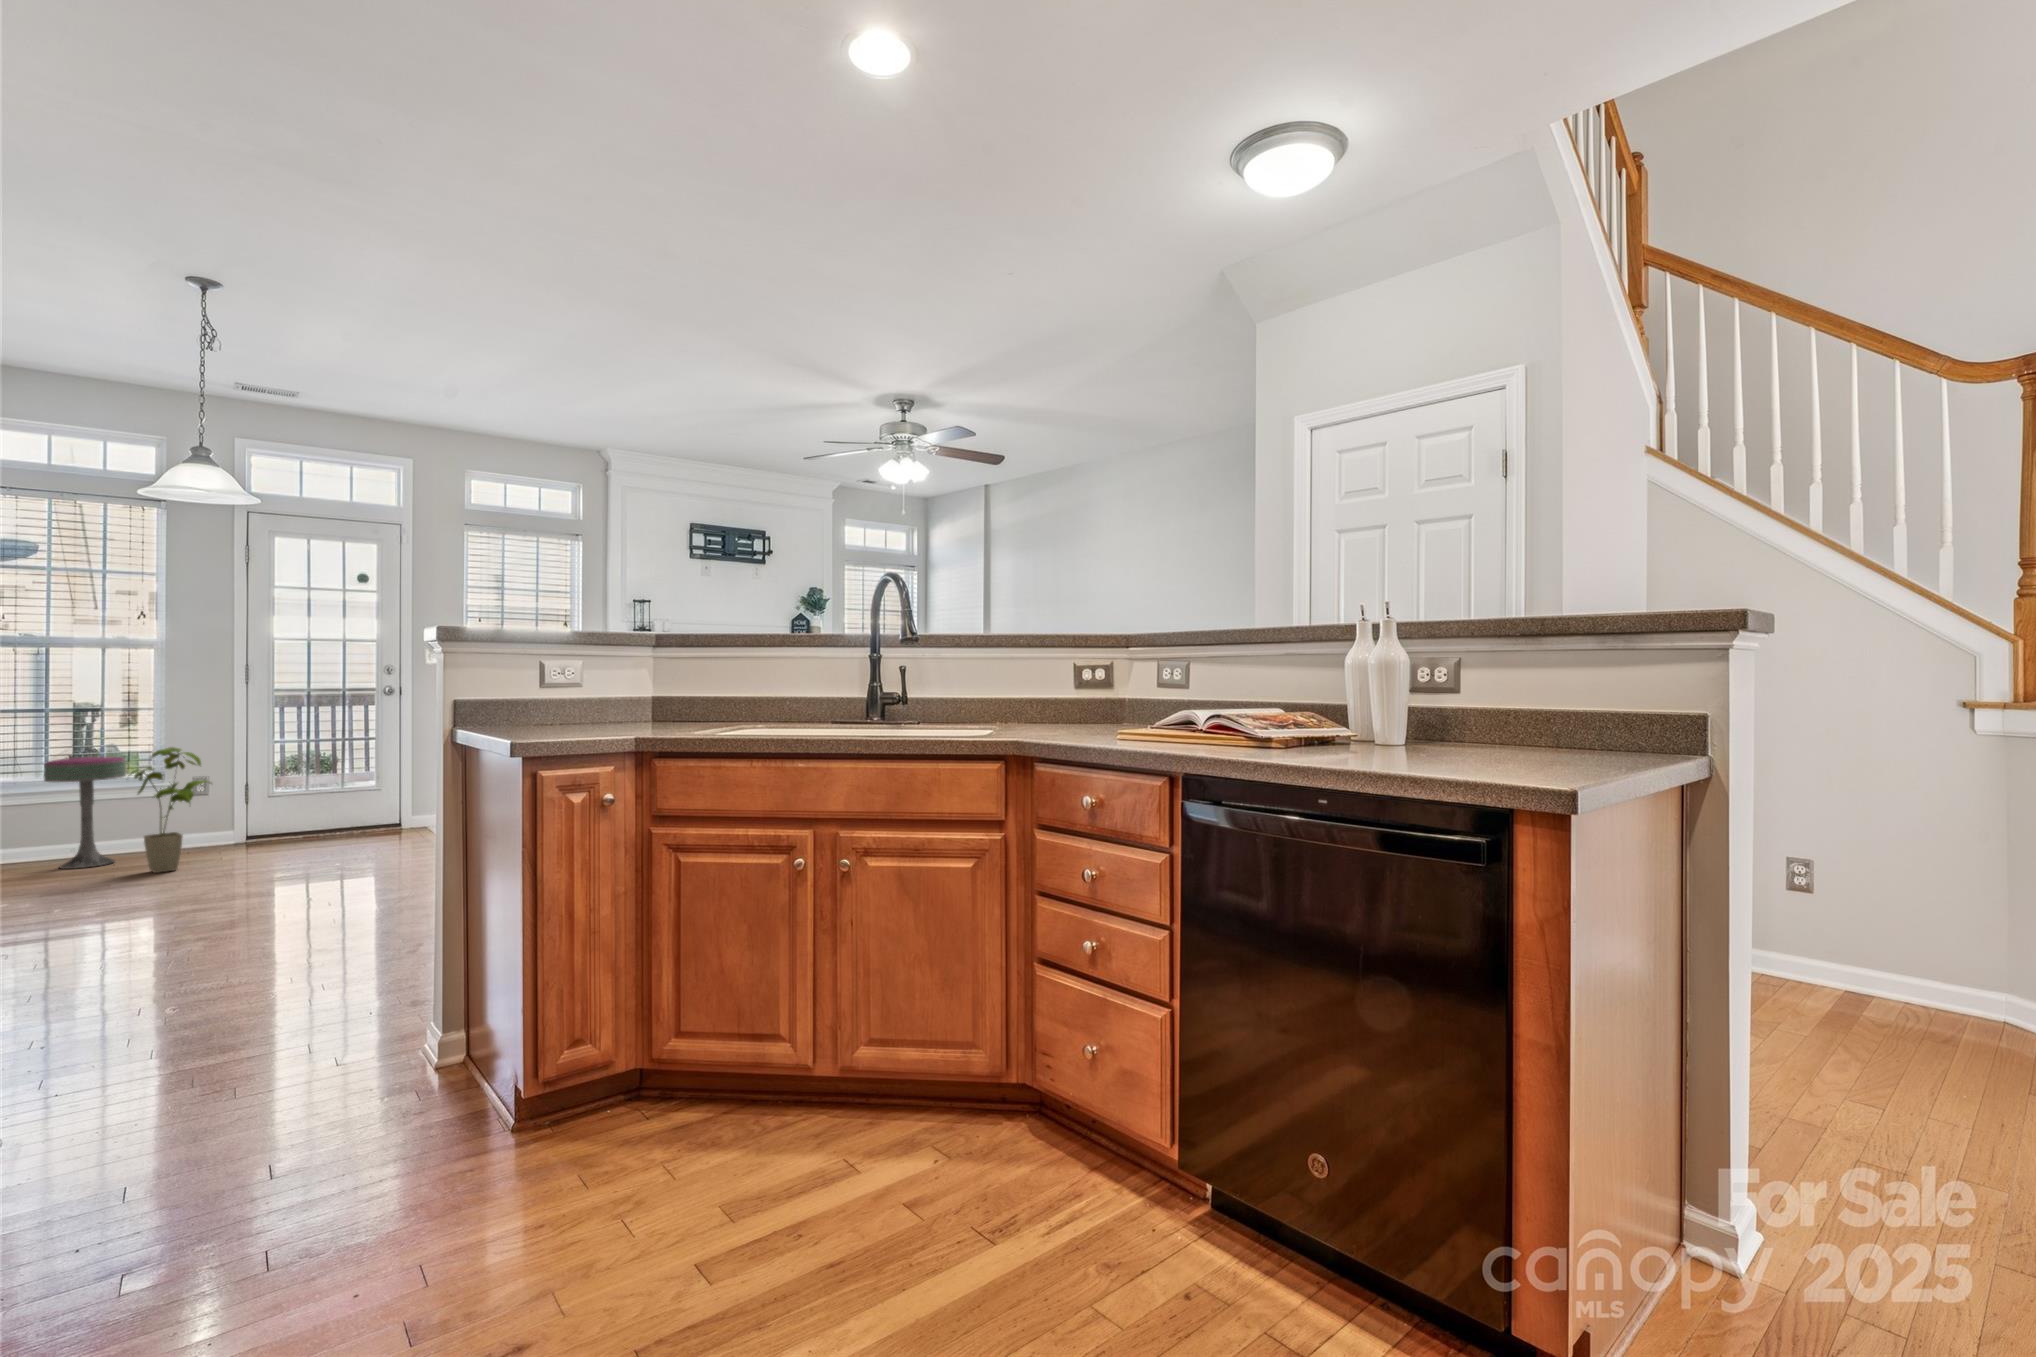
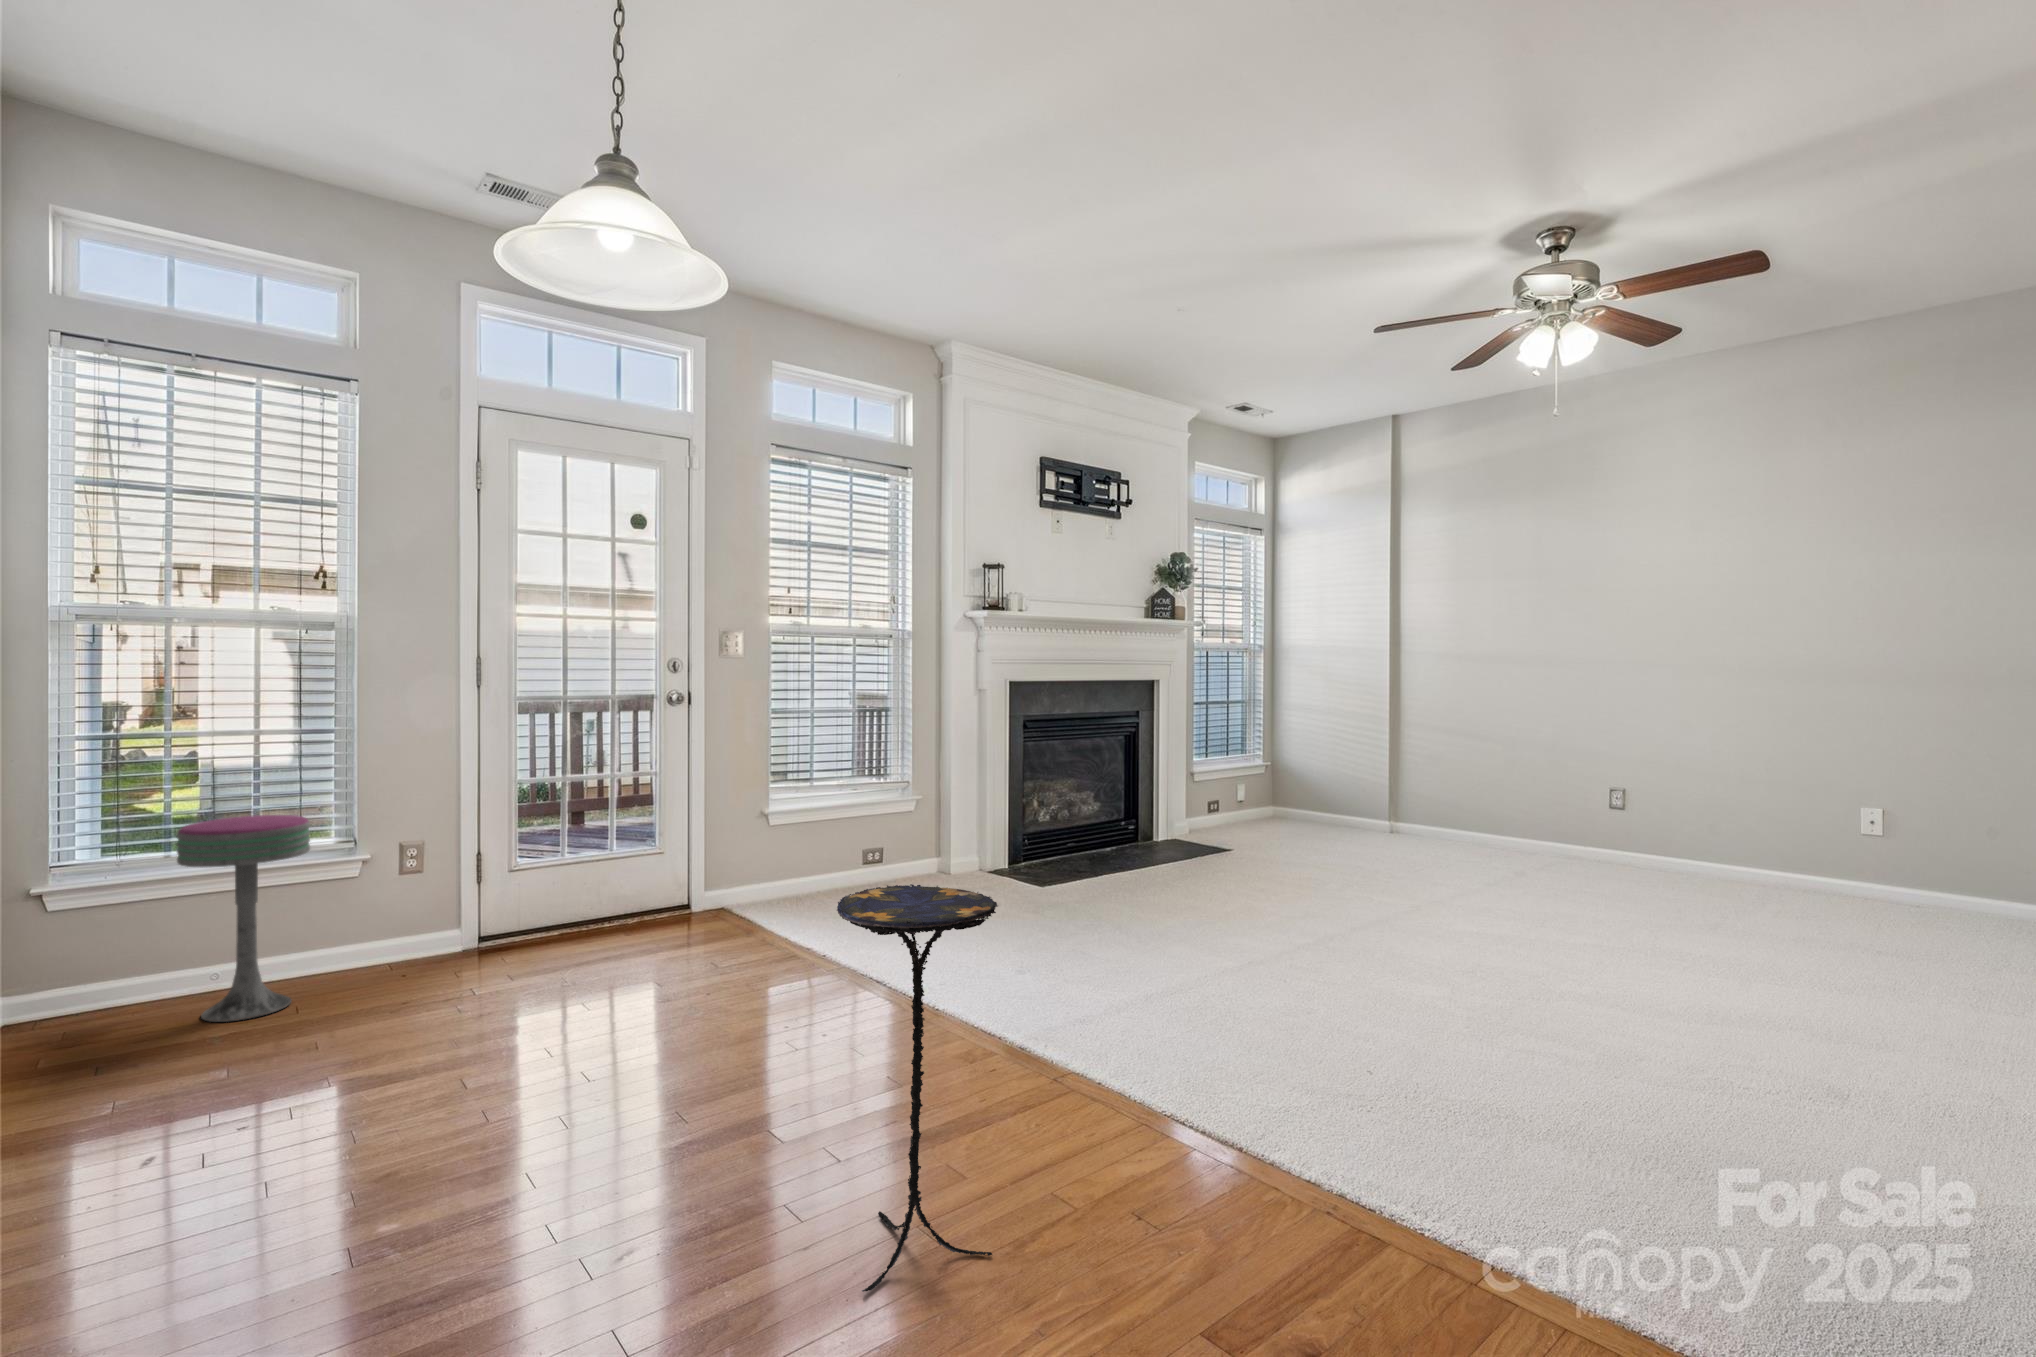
house plant: present [130,747,207,873] -> none [332,804,464,1037]
side table: none [285,768,371,930] -> present [837,884,997,1292]

